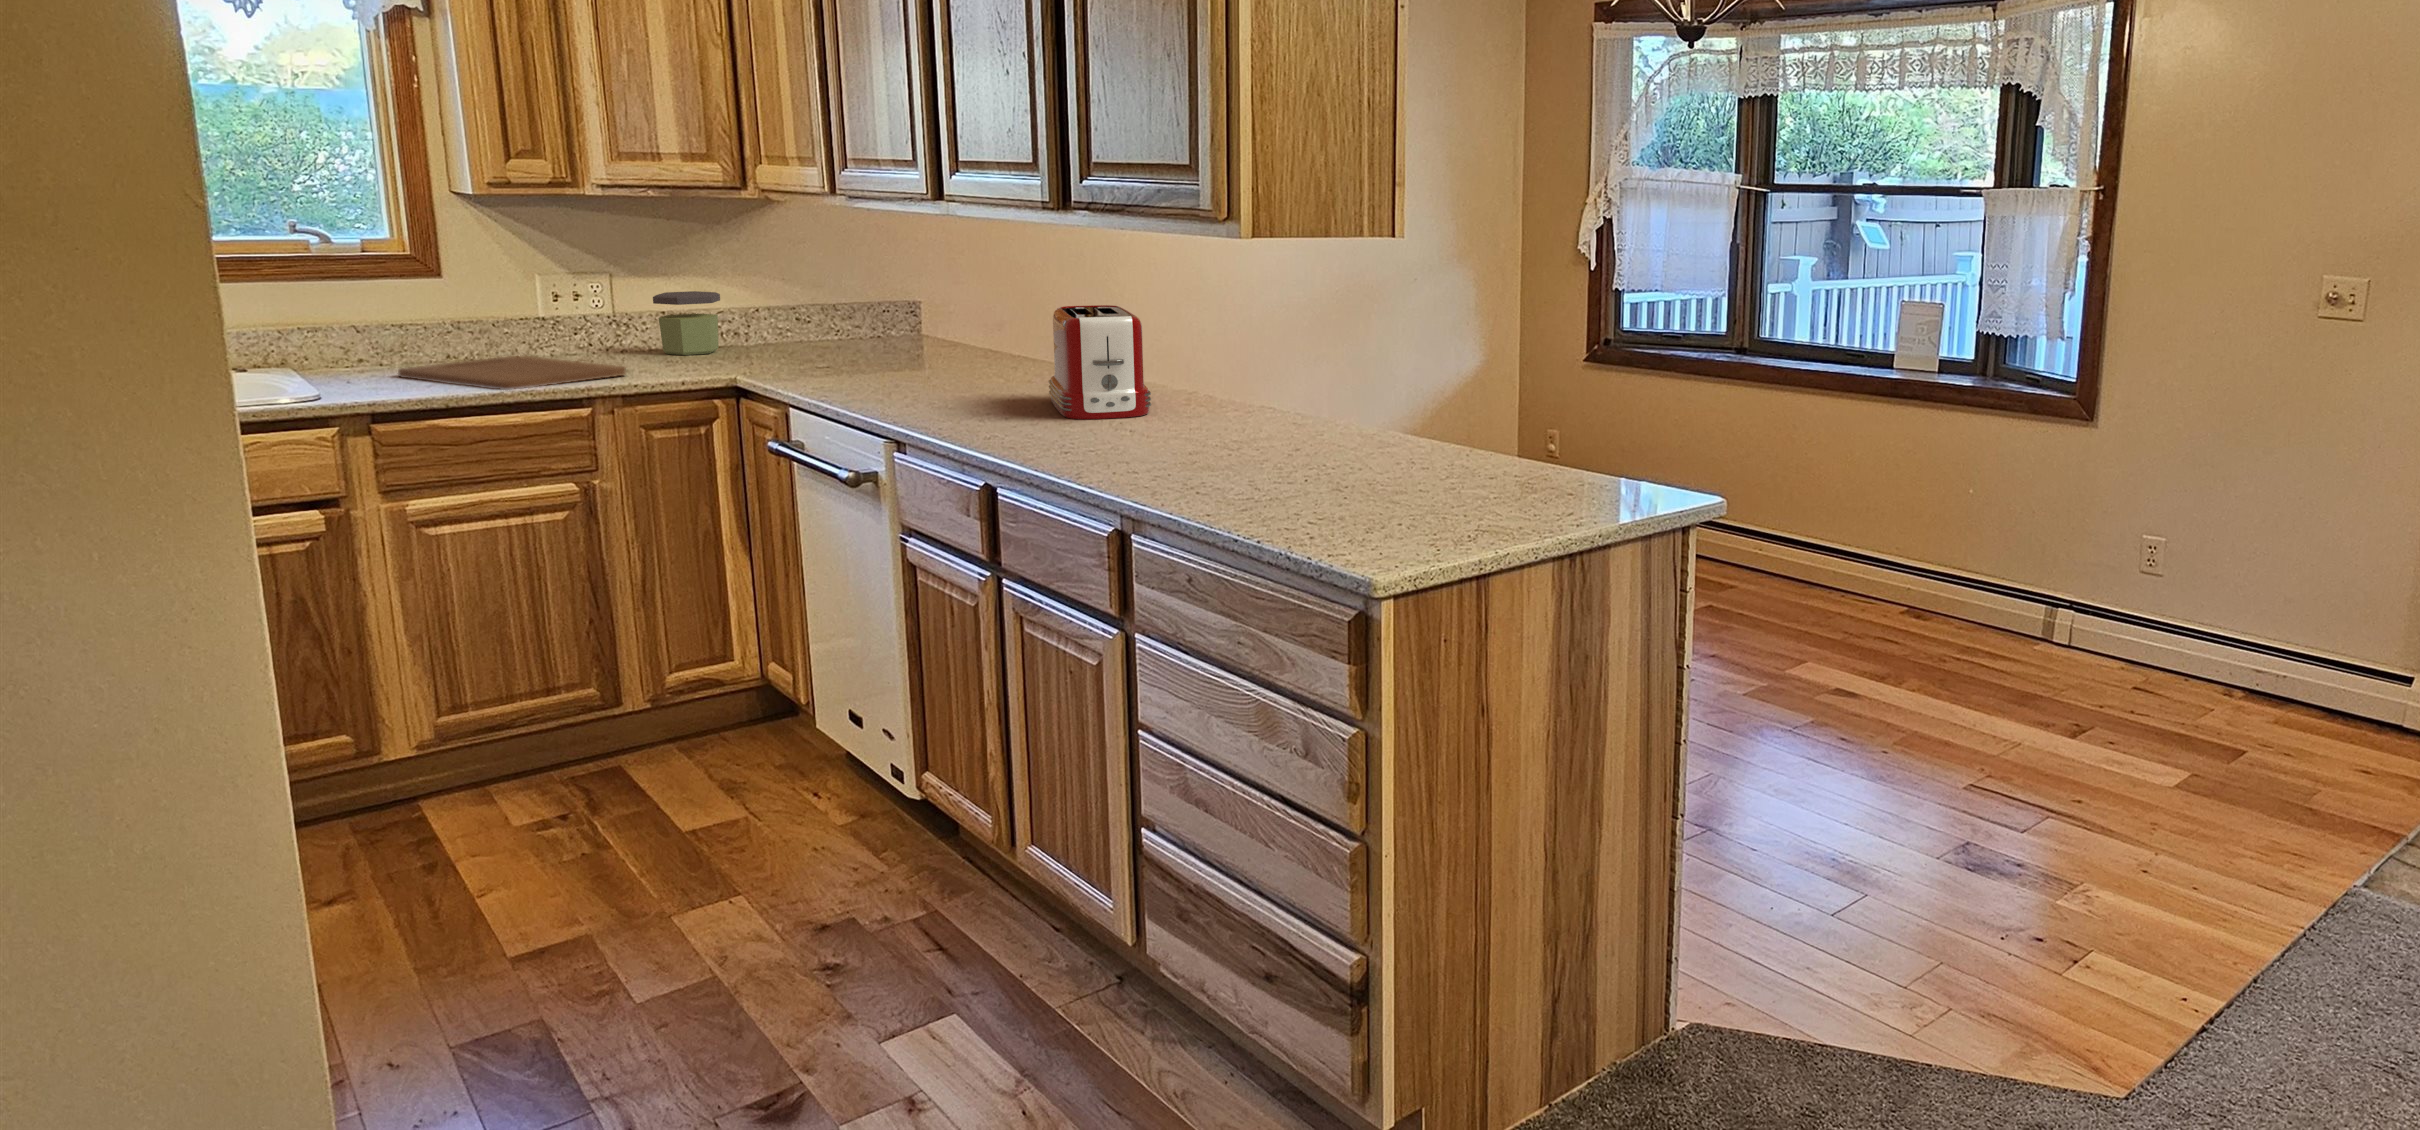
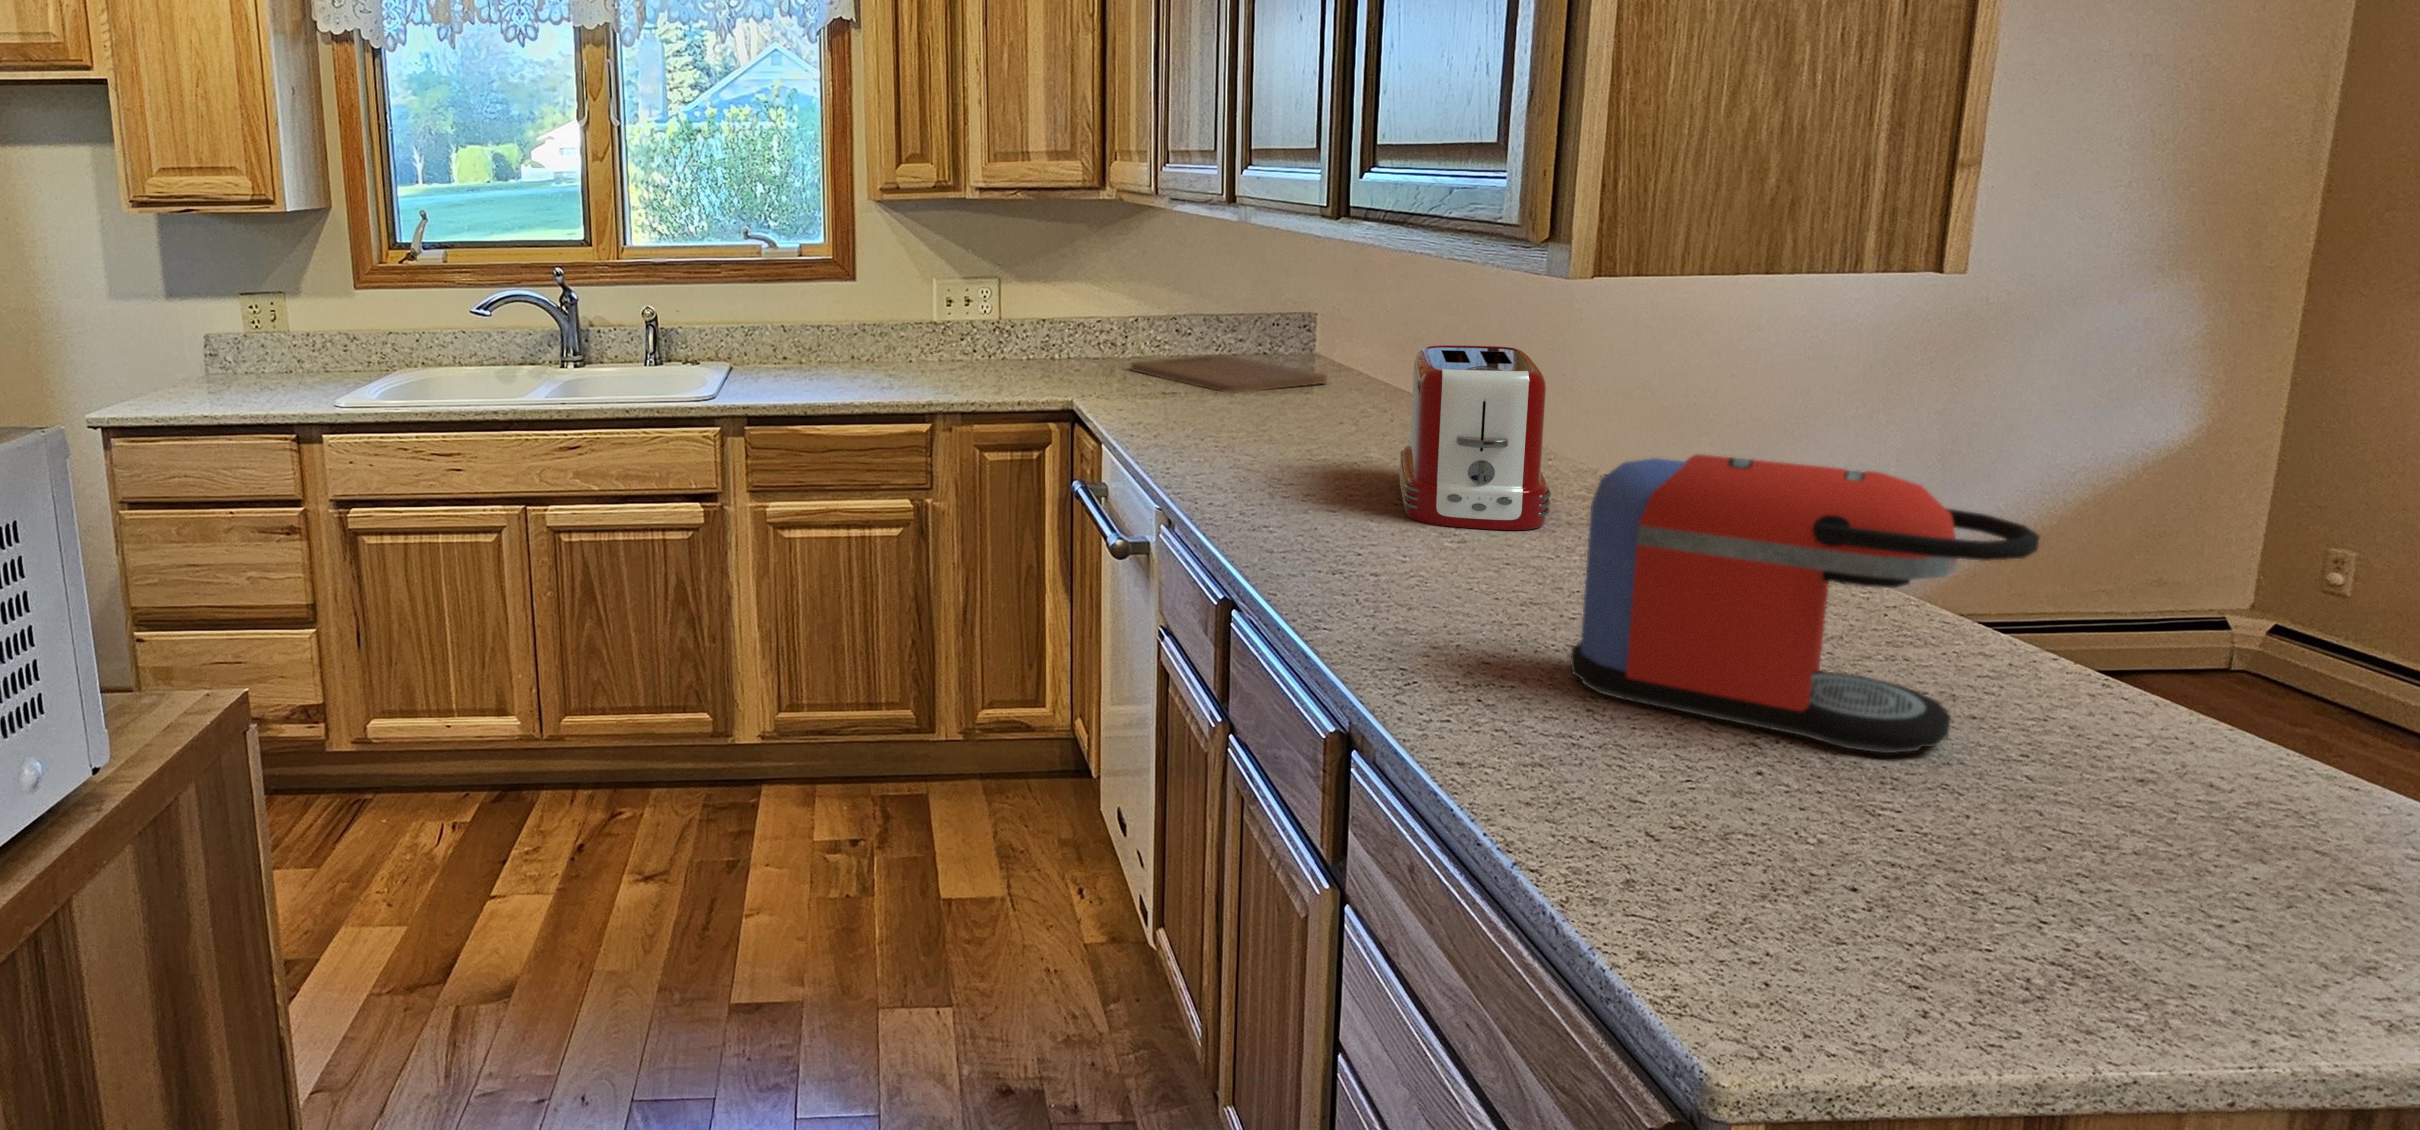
jar: present [653,291,720,355] -> none [1021,298,1085,367]
coffee maker: none [1183,340,1368,471] -> present [1570,454,2039,753]
cutting board: present [398,355,626,390] -> present [1131,354,1327,393]

